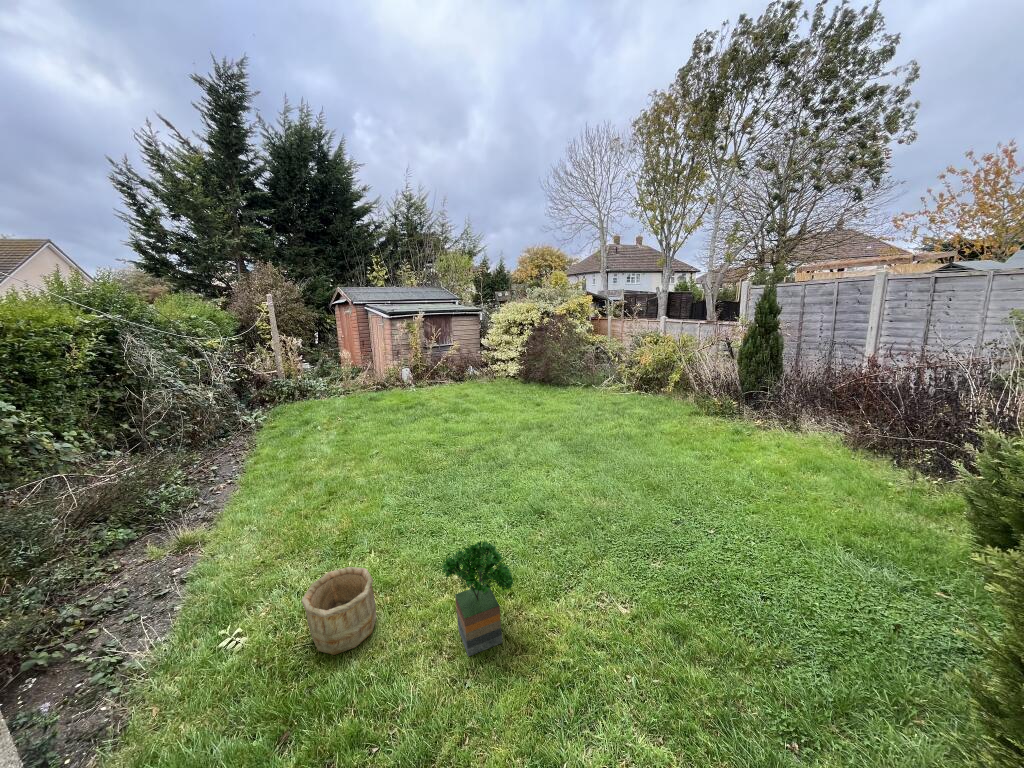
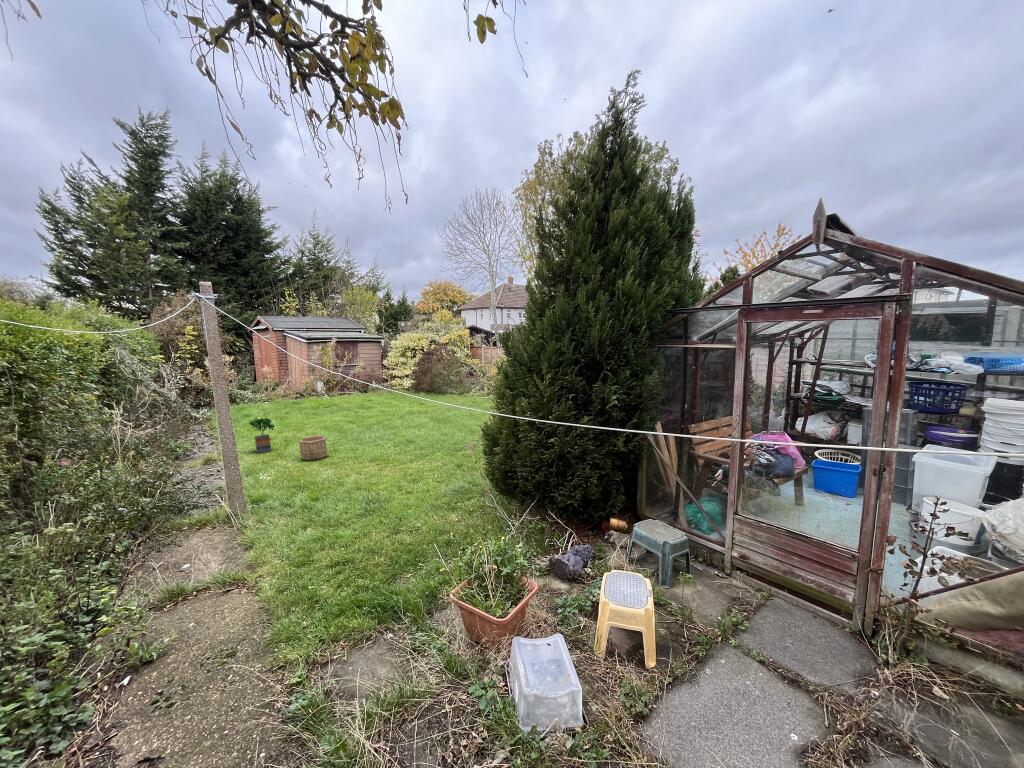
potted tree: present [442,541,514,656] -> present [249,418,274,453]

